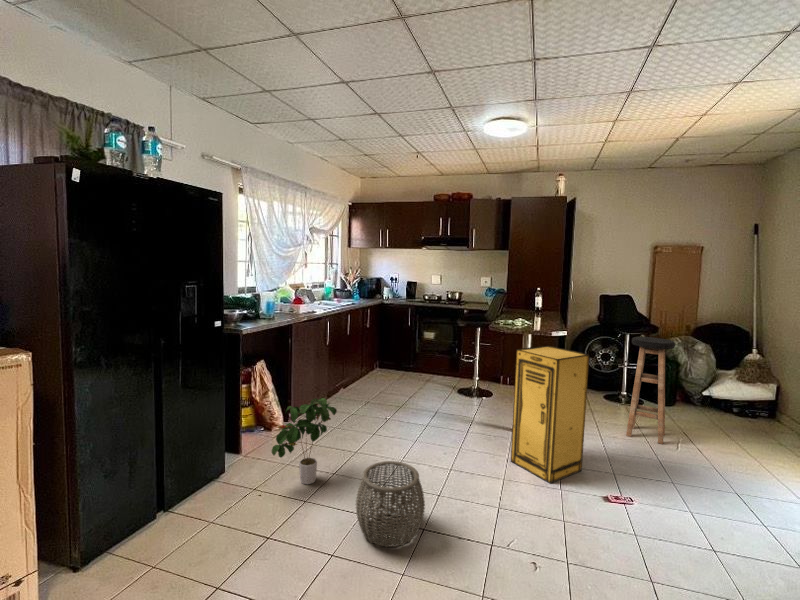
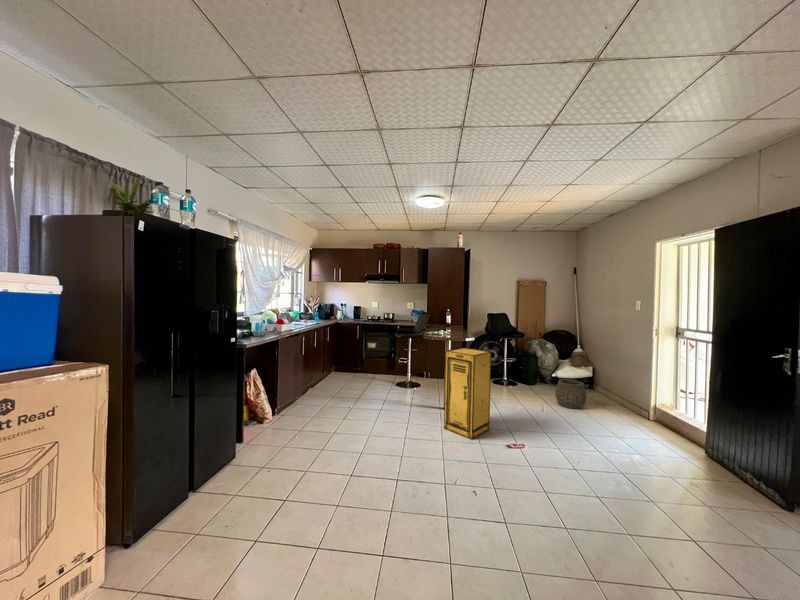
bar stool: present [626,337,675,444] -> none [511,340,537,409]
potted plant: present [272,398,337,484] -> none [279,393,323,459]
woven basket: present [356,461,425,547] -> present [555,379,587,409]

